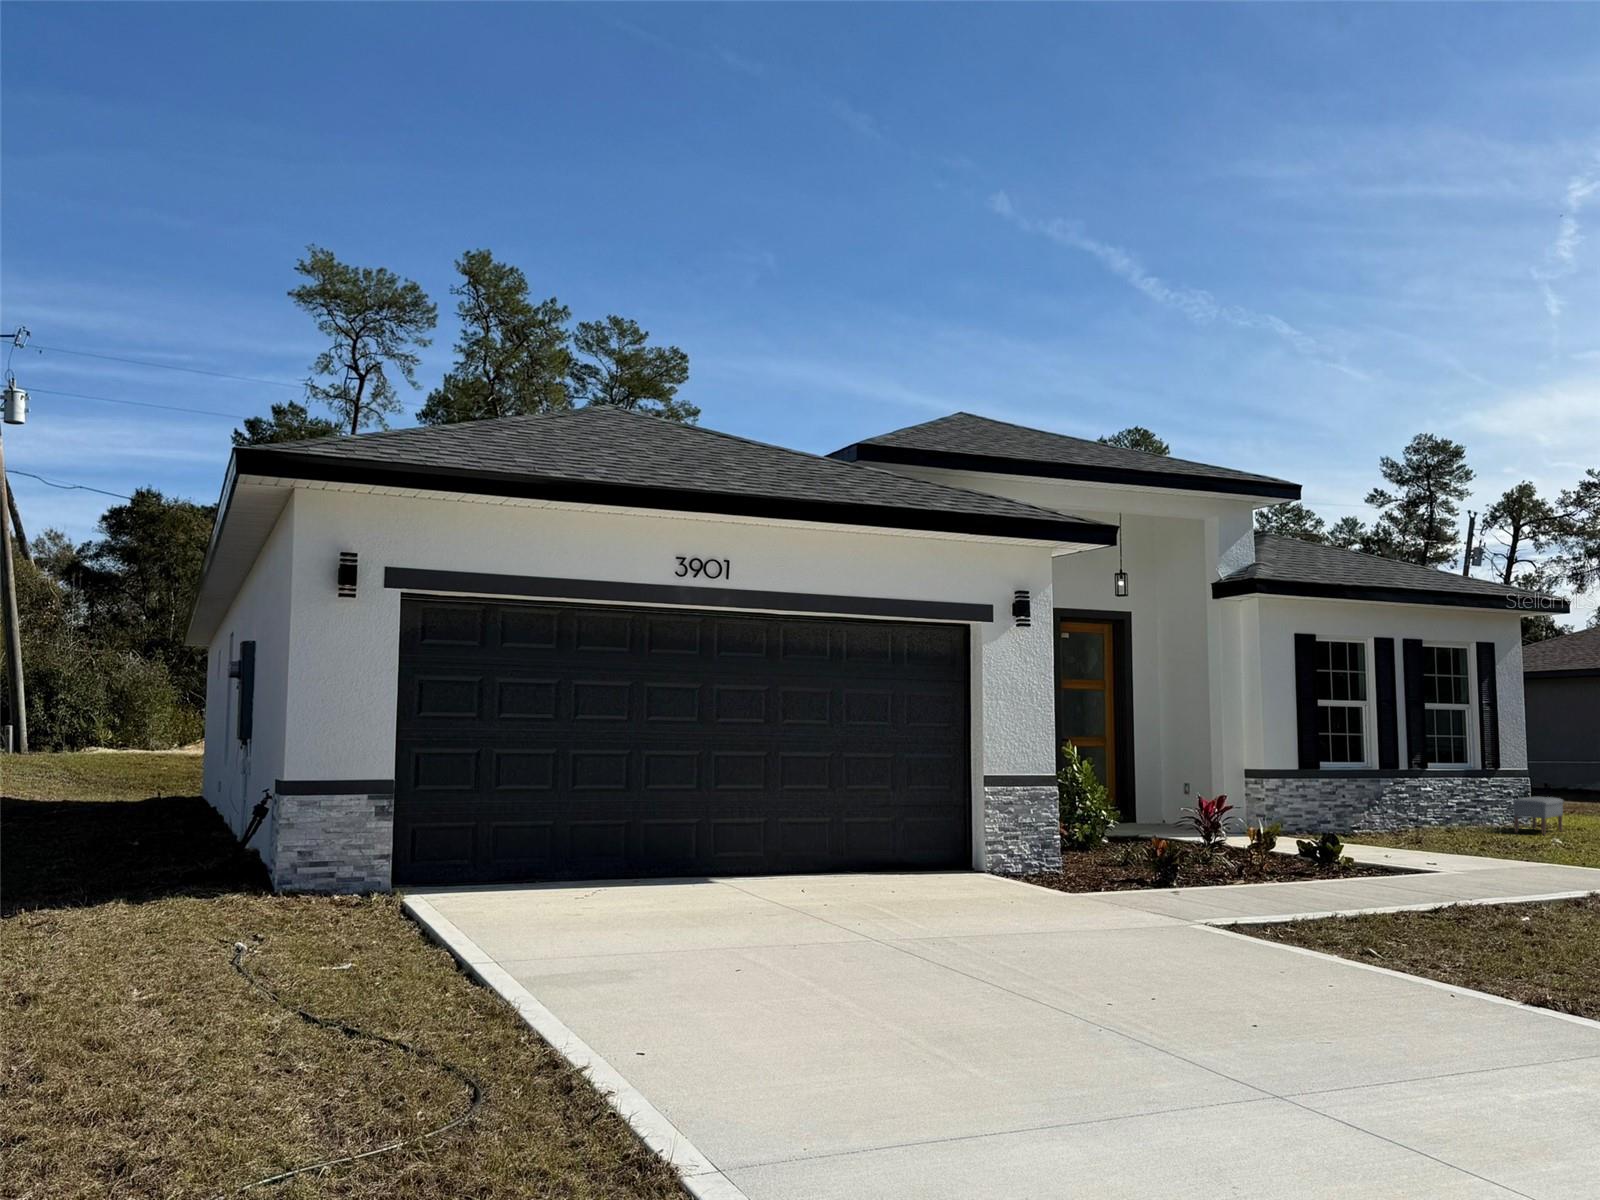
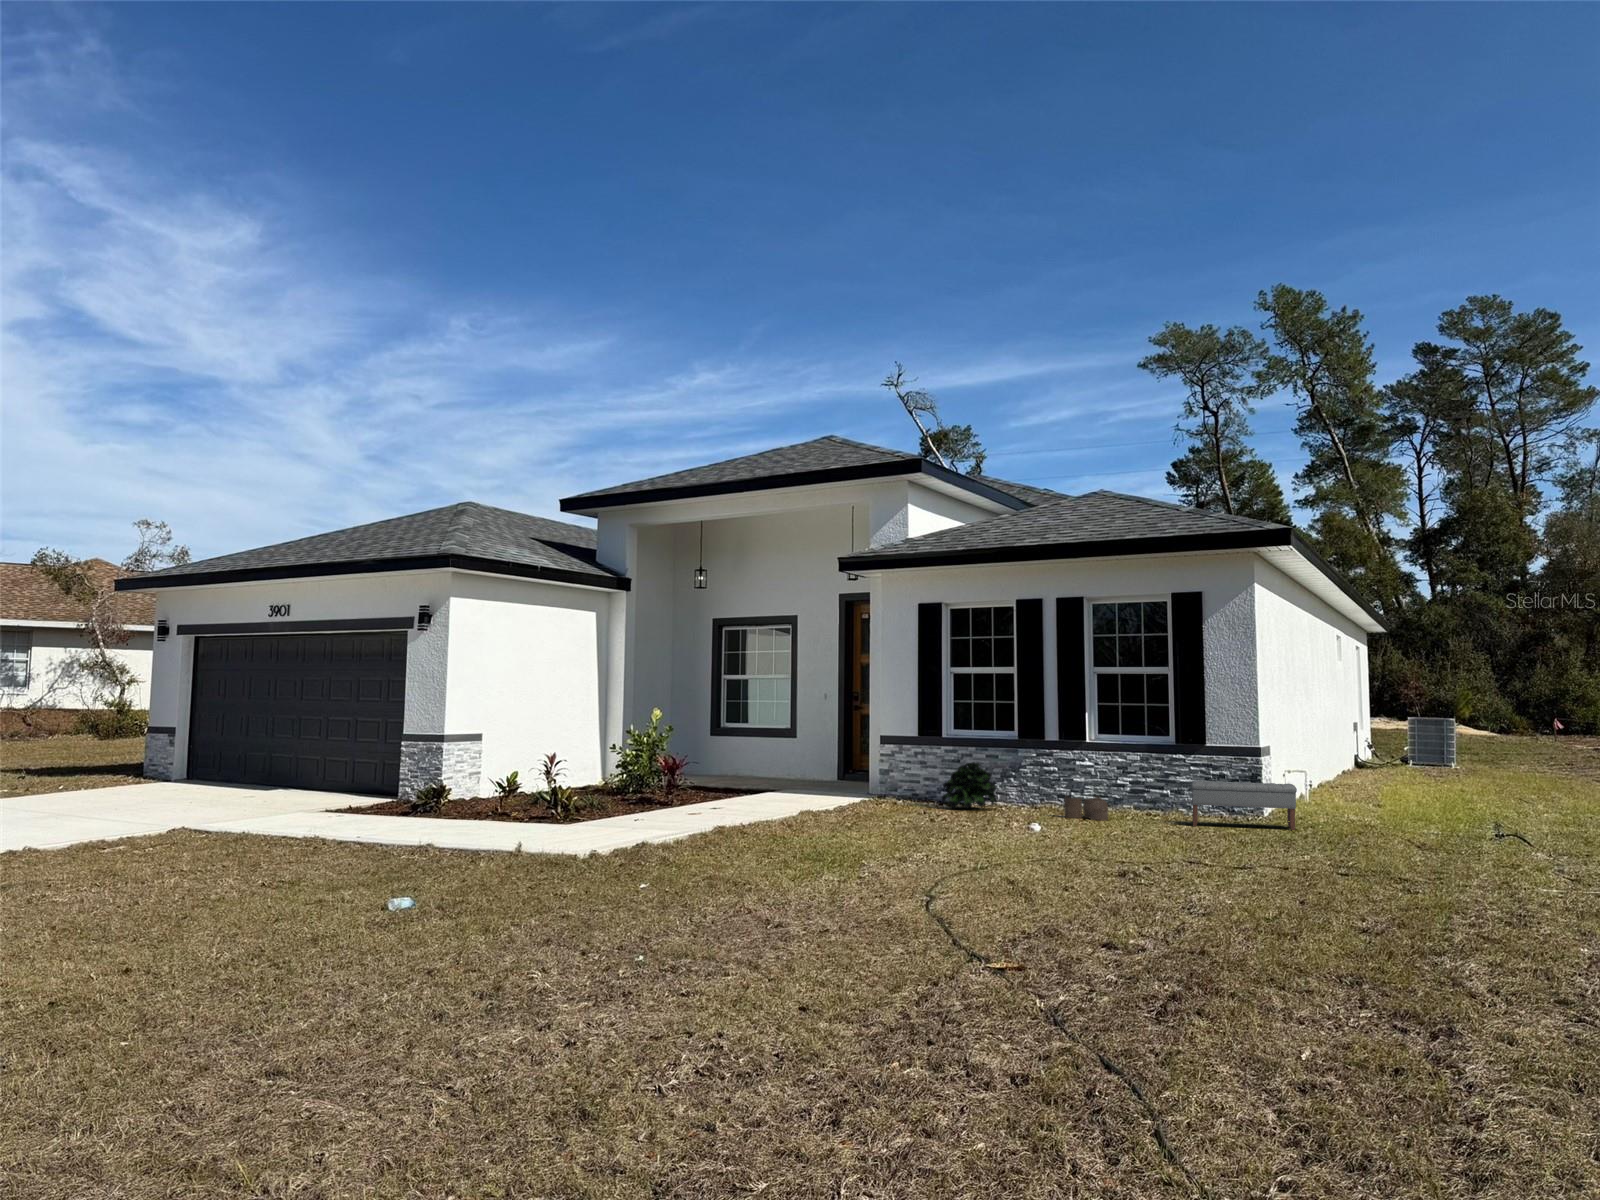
potted plant: none [1354,794,1411,839] -> present [942,762,997,808]
woven basket: none [1441,816,1500,838] -> present [1064,797,1108,821]

